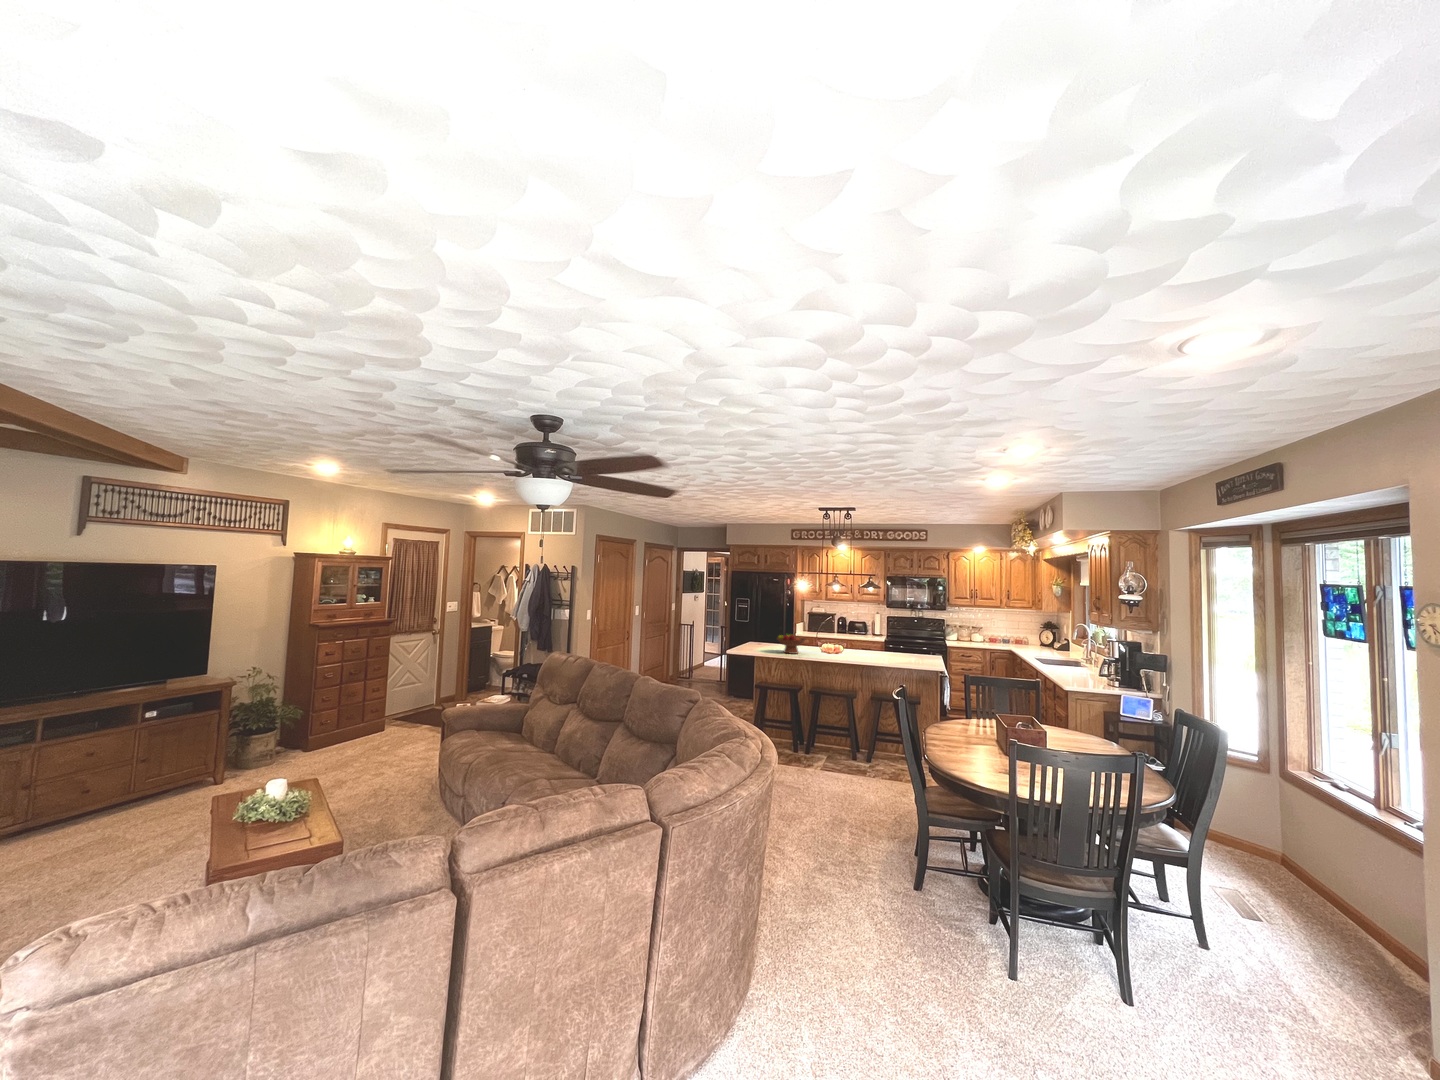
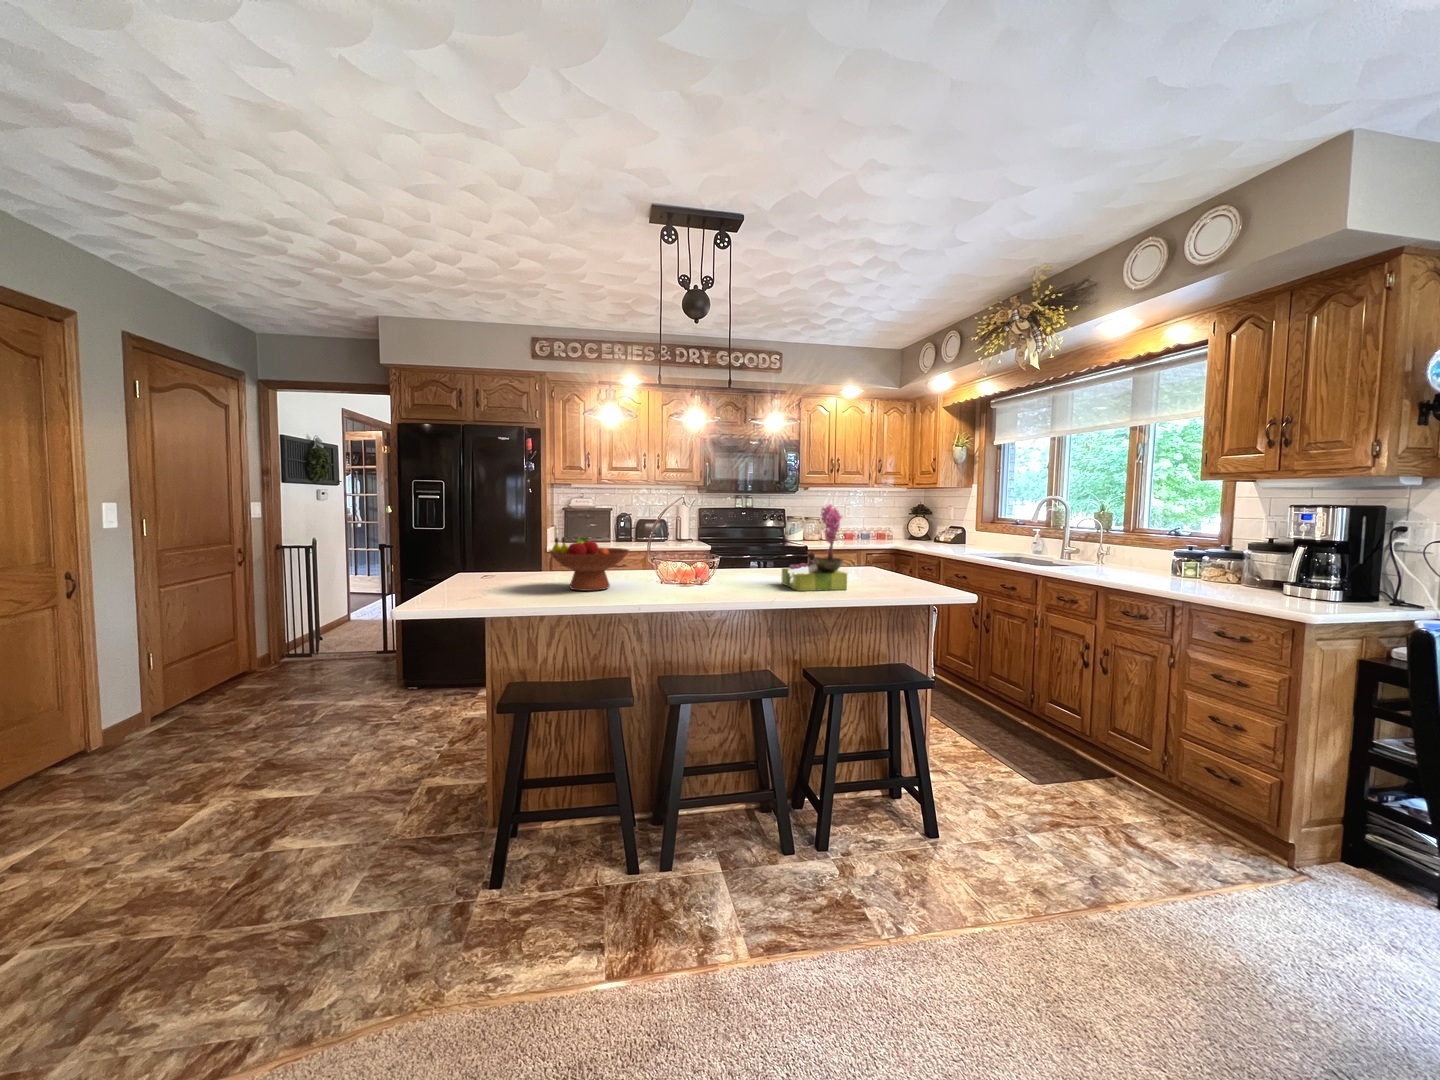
flower arrangement: none [866,625,893,662] -> present [782,504,847,591]

